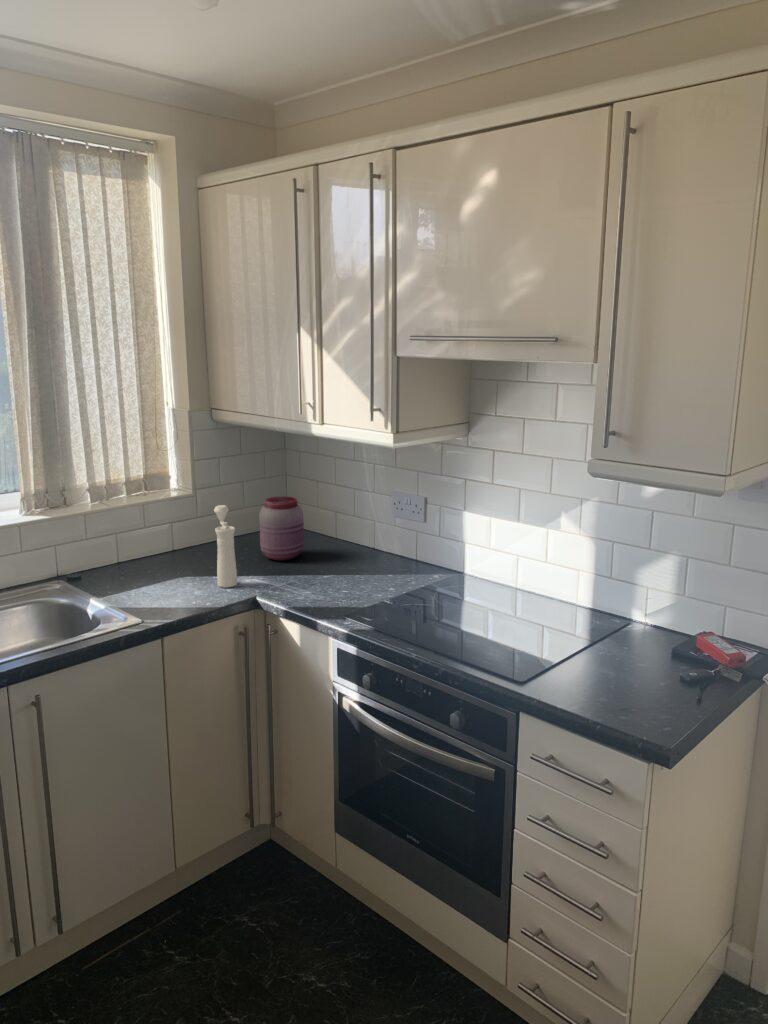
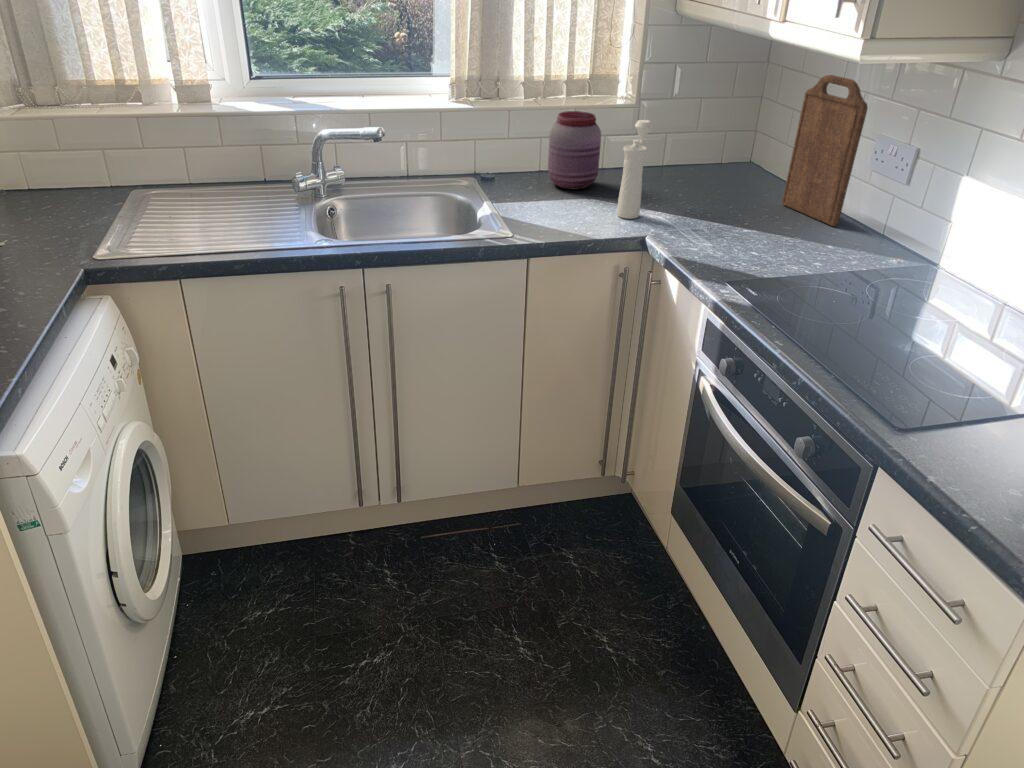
cutting board: none [334,454,385,561] -> present [782,75,868,226]
jar: present [259,496,304,560] -> present [548,111,601,190]

